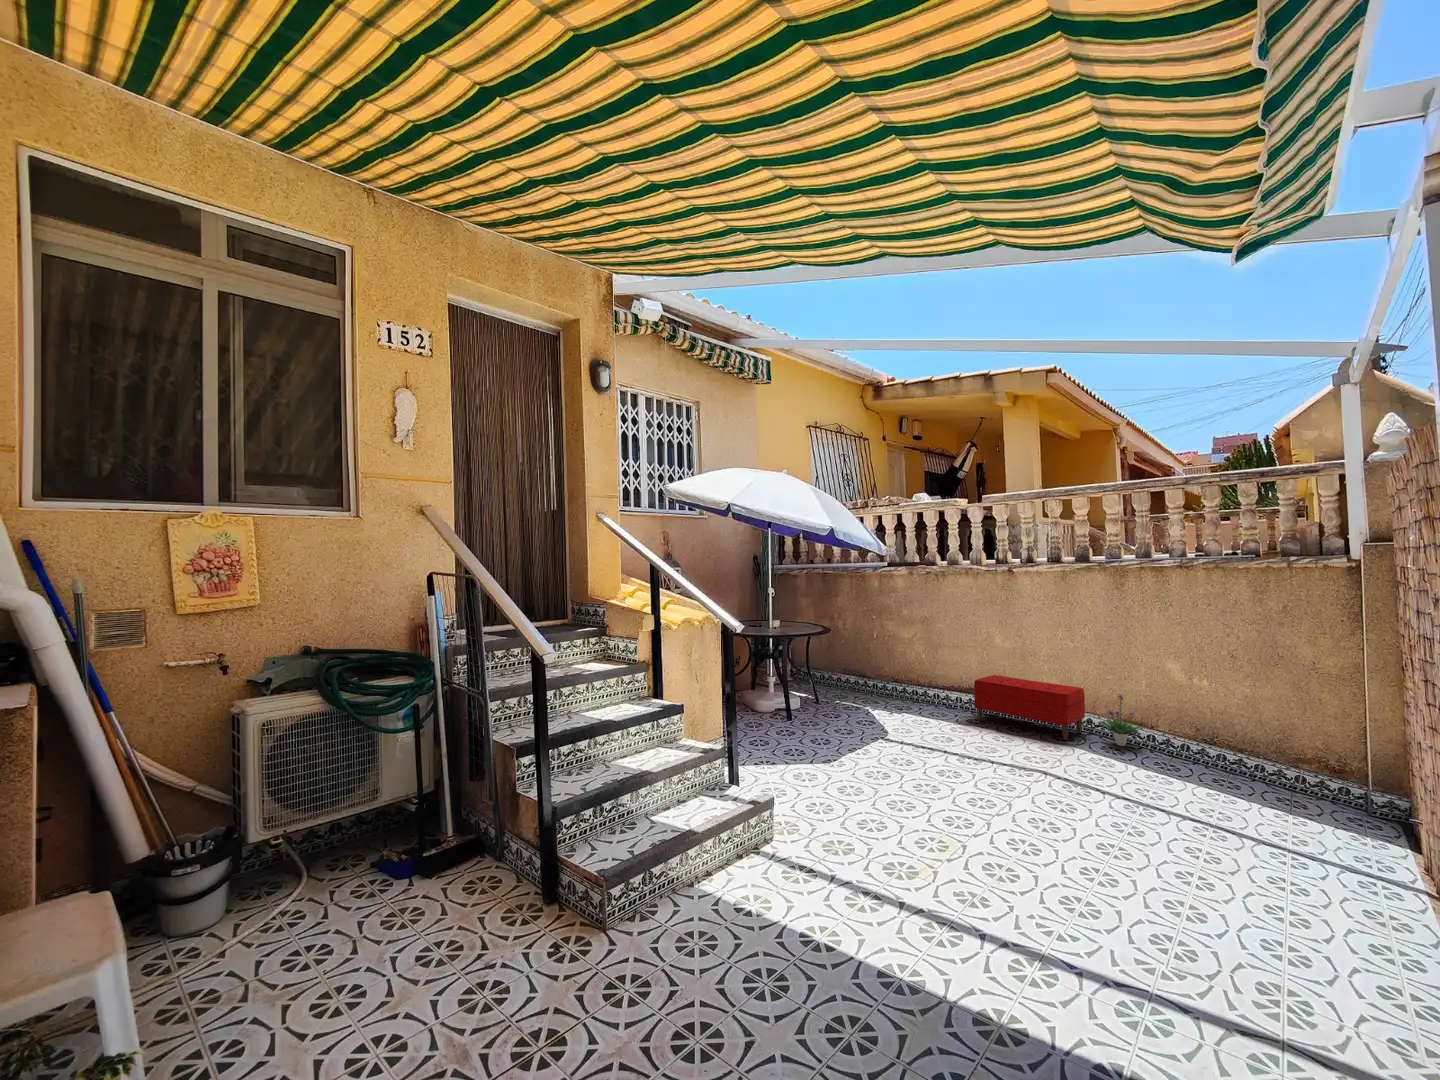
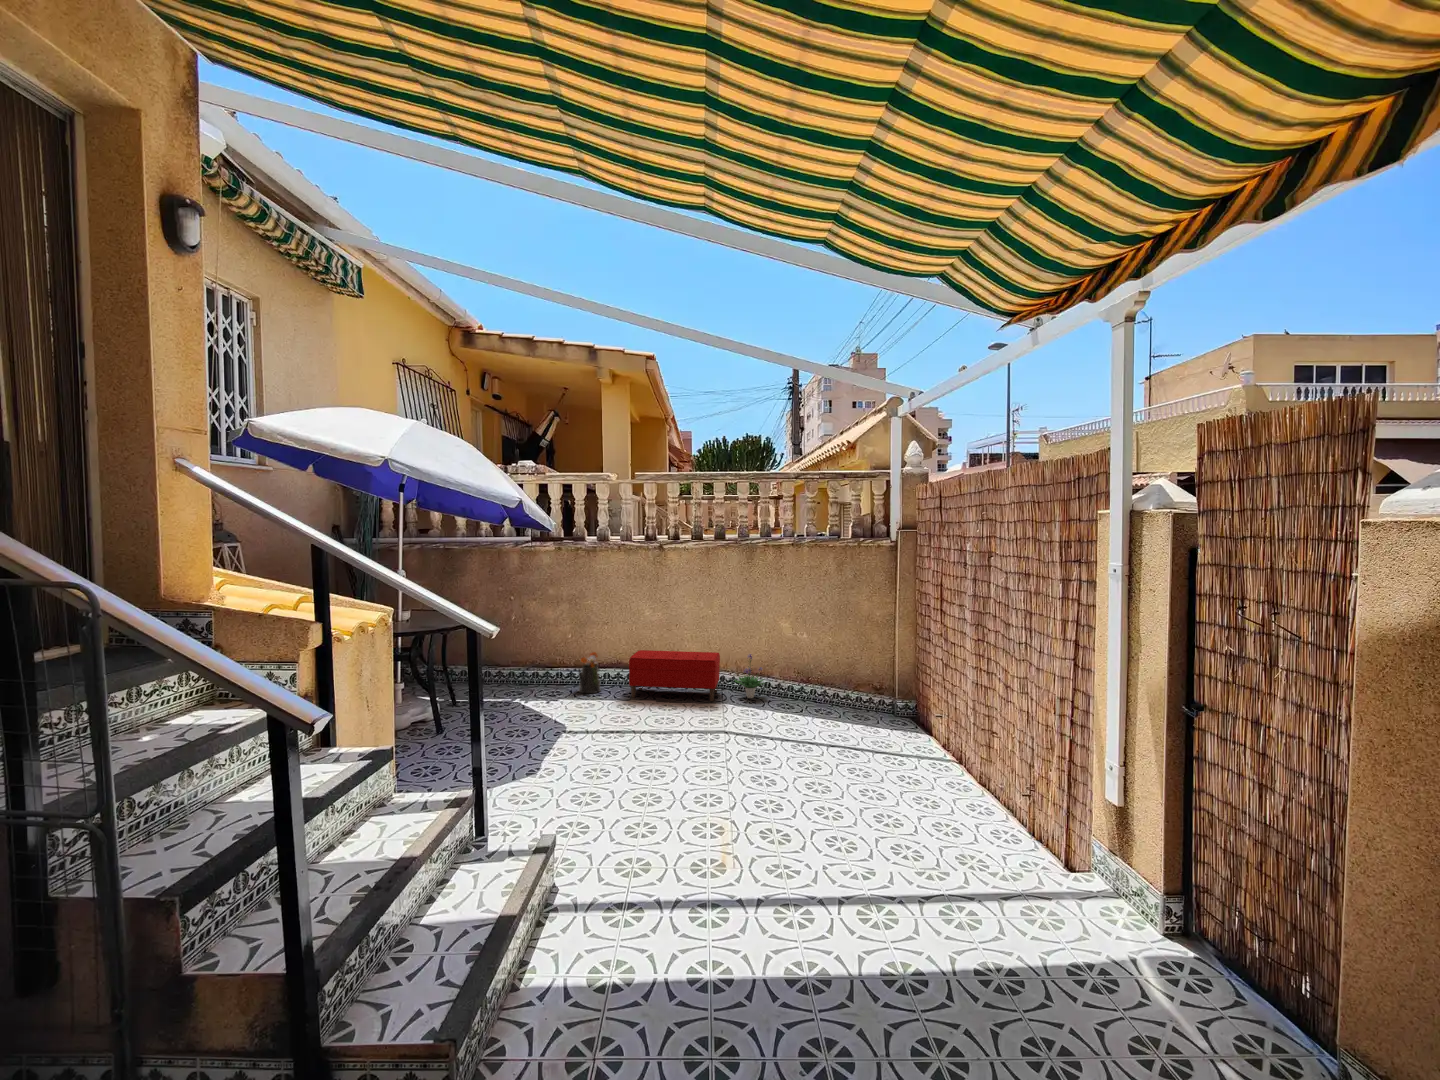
watering can: none [928,670,954,710] -> present [578,652,601,693]

